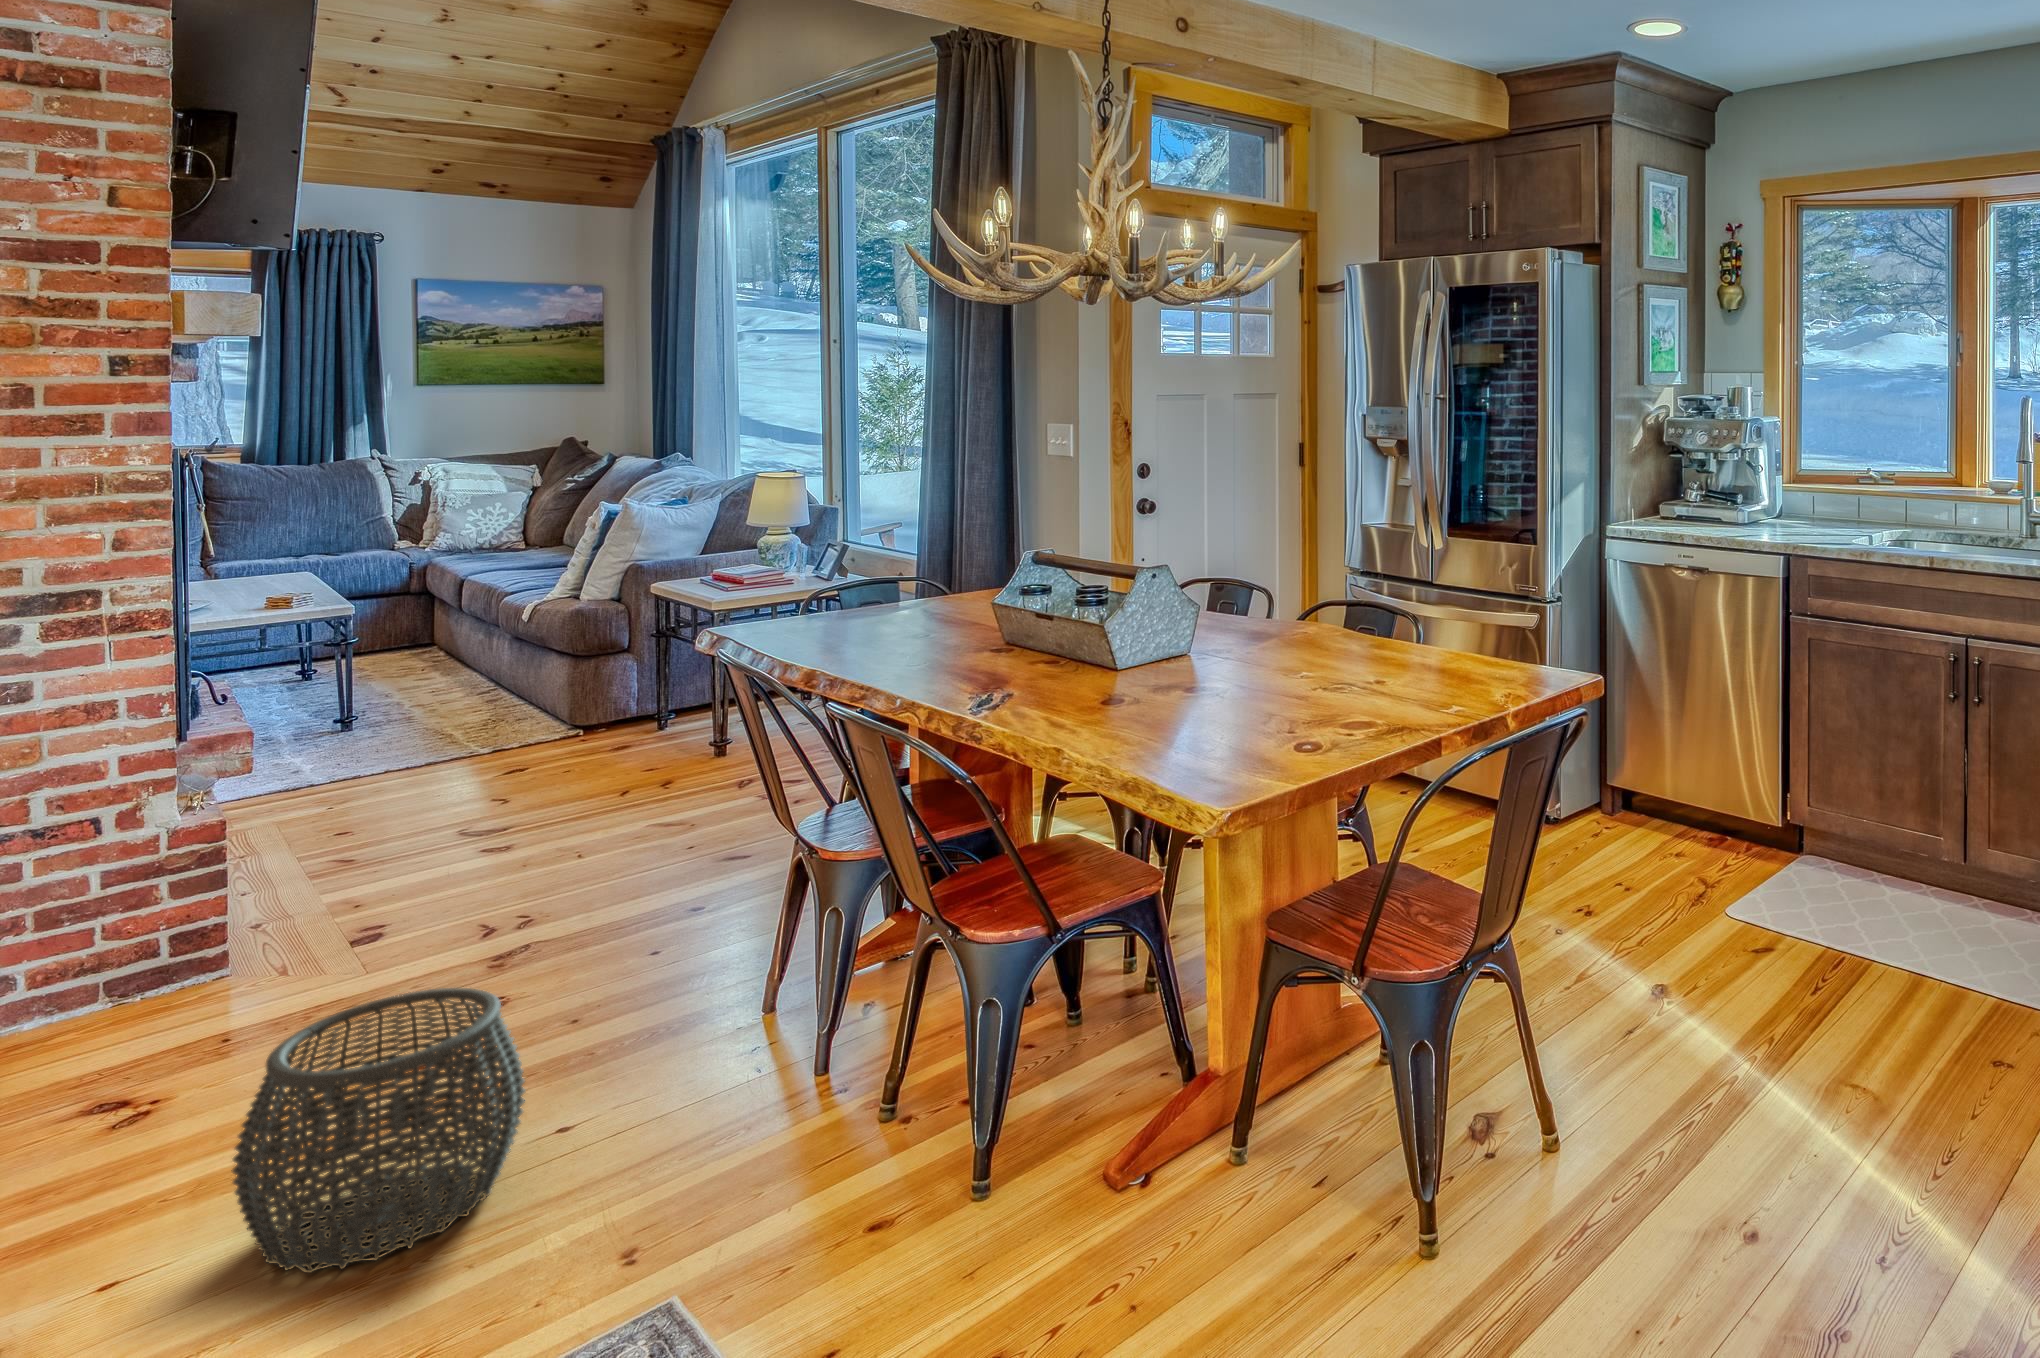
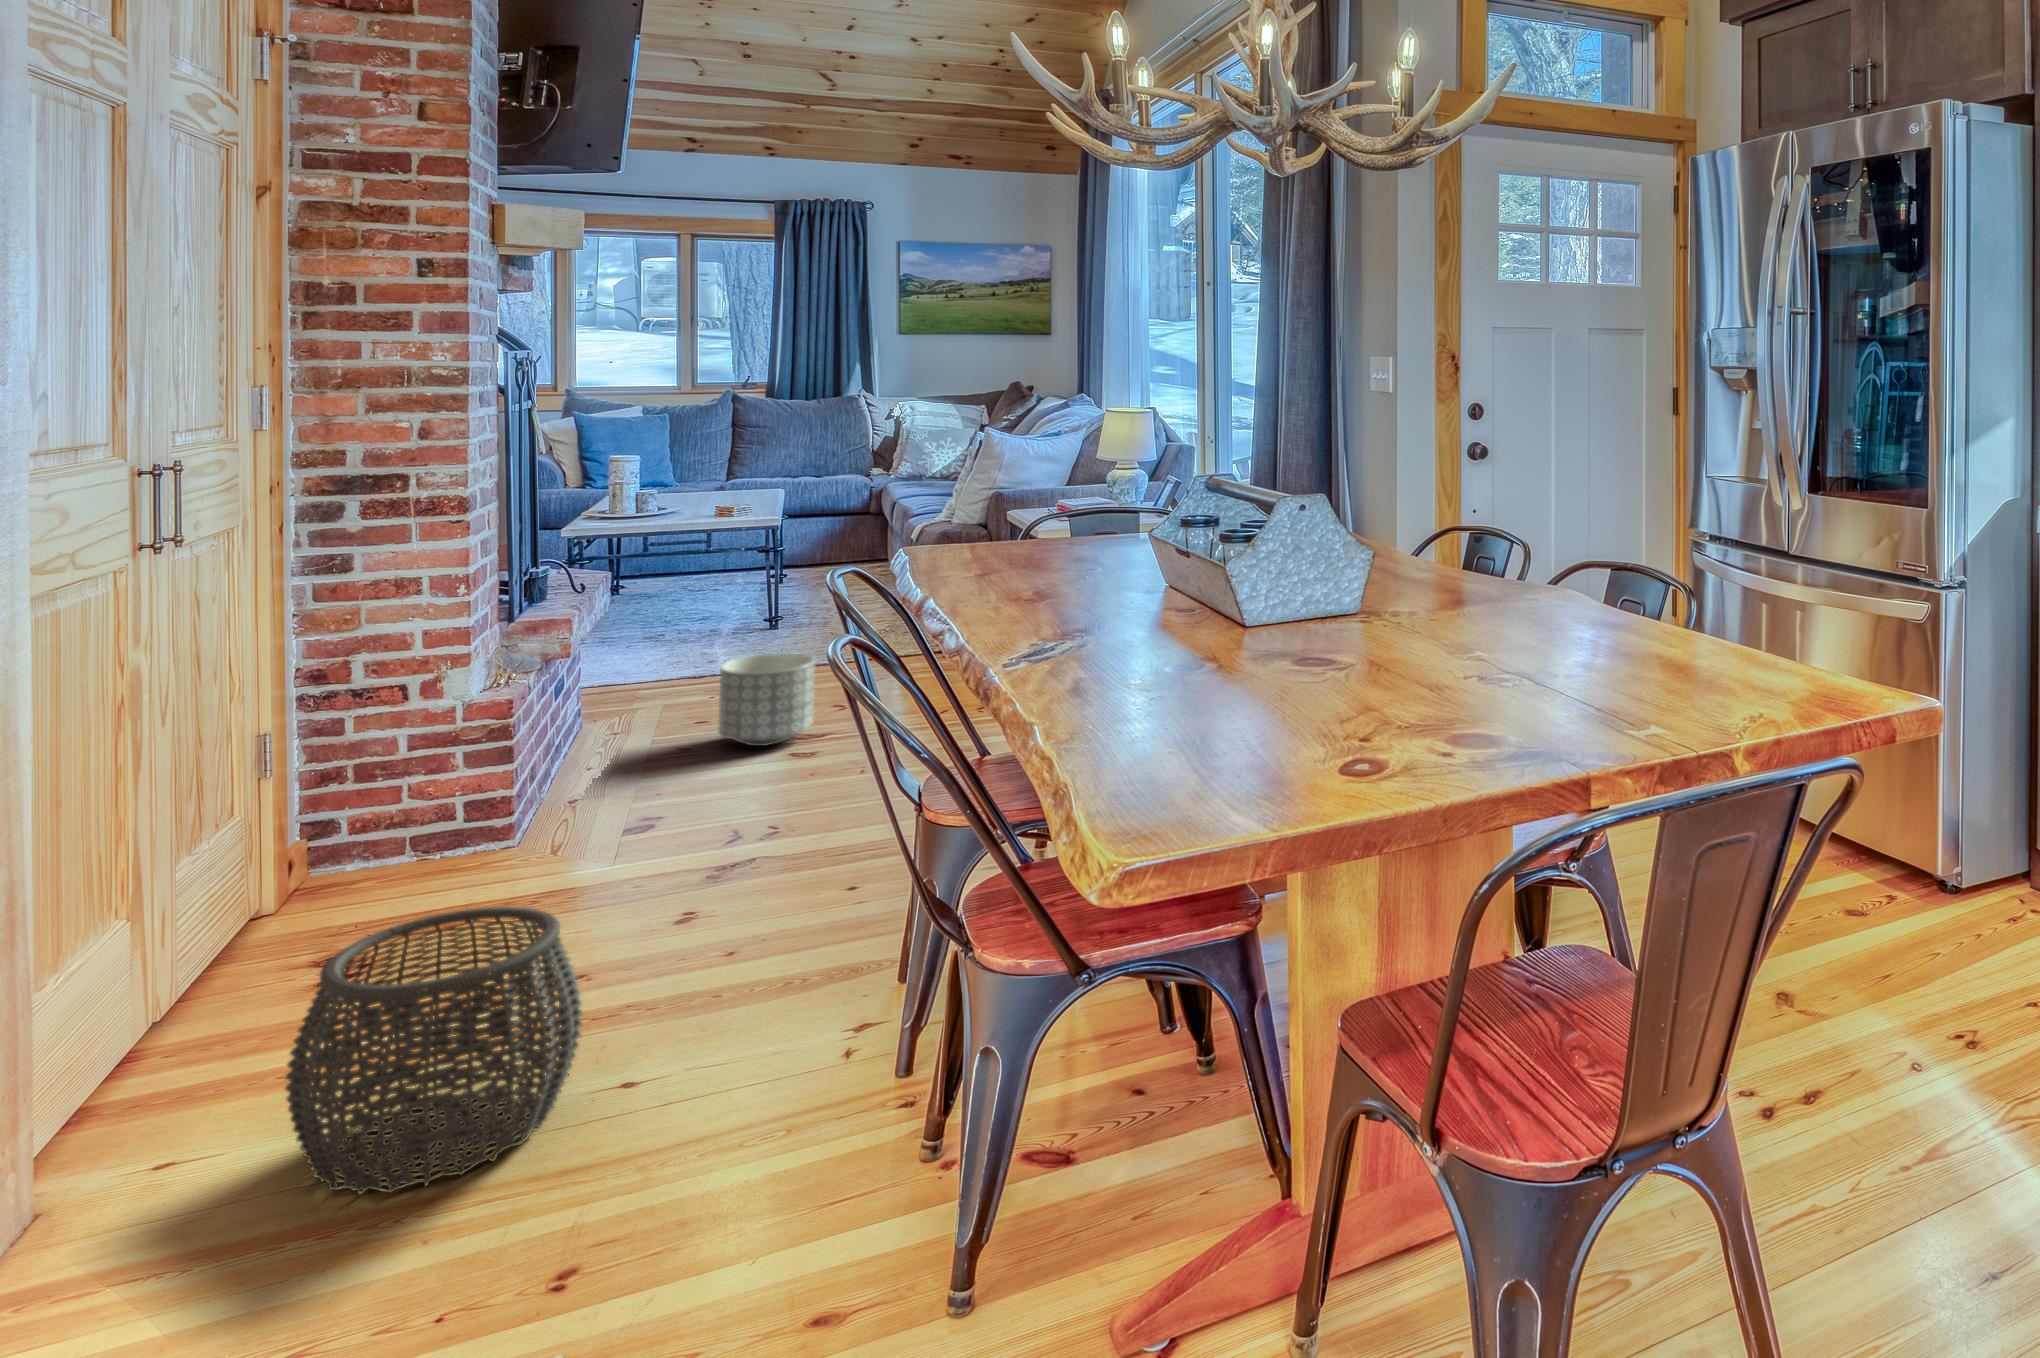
planter: none [384,744,497,846] -> present [719,653,815,746]

